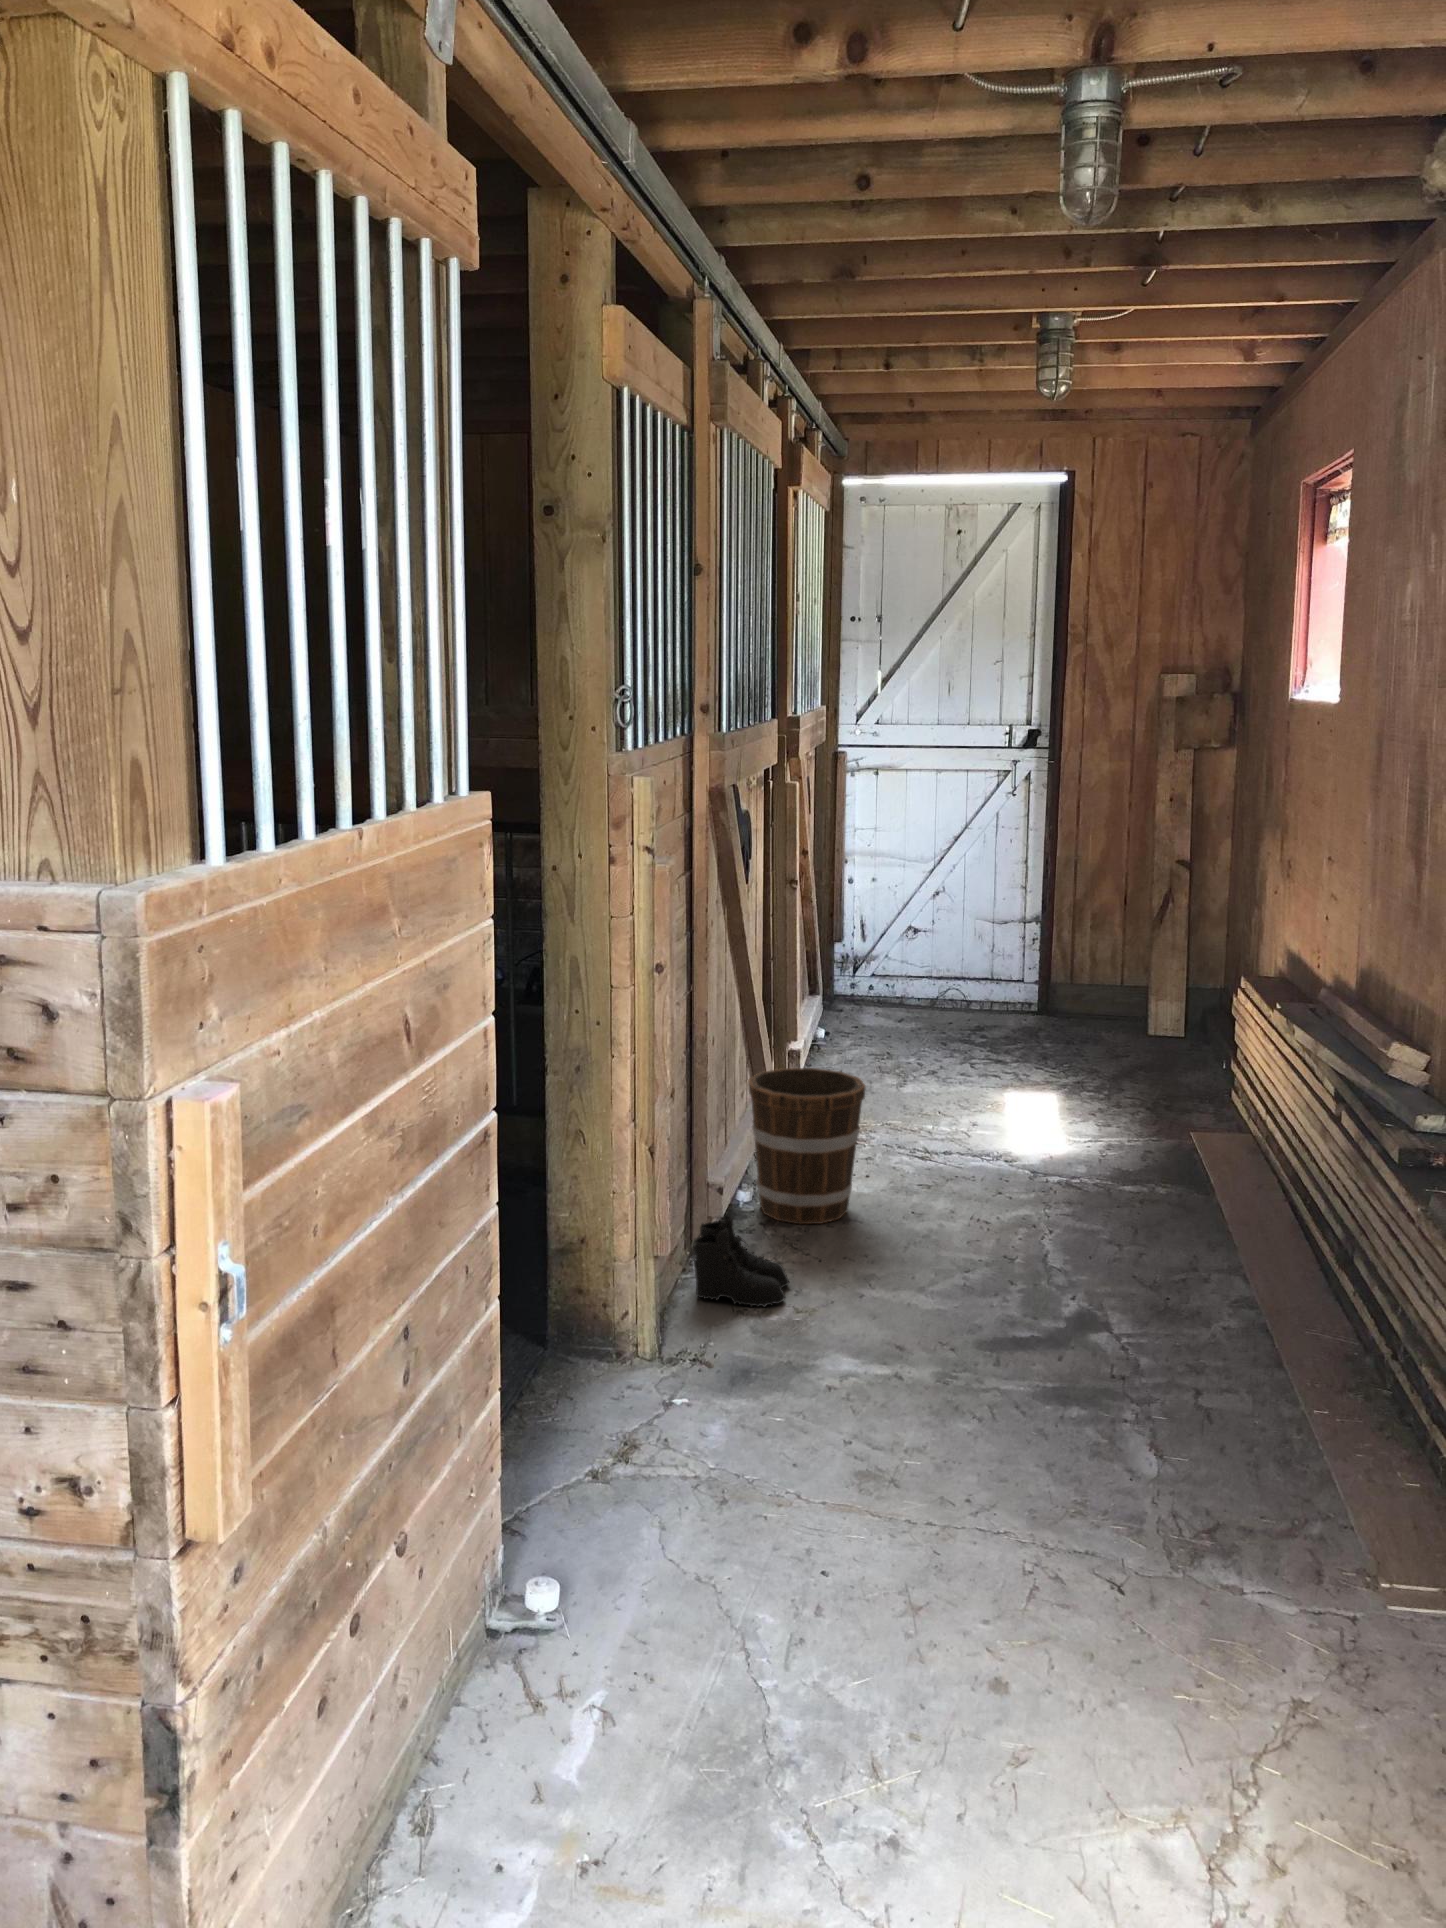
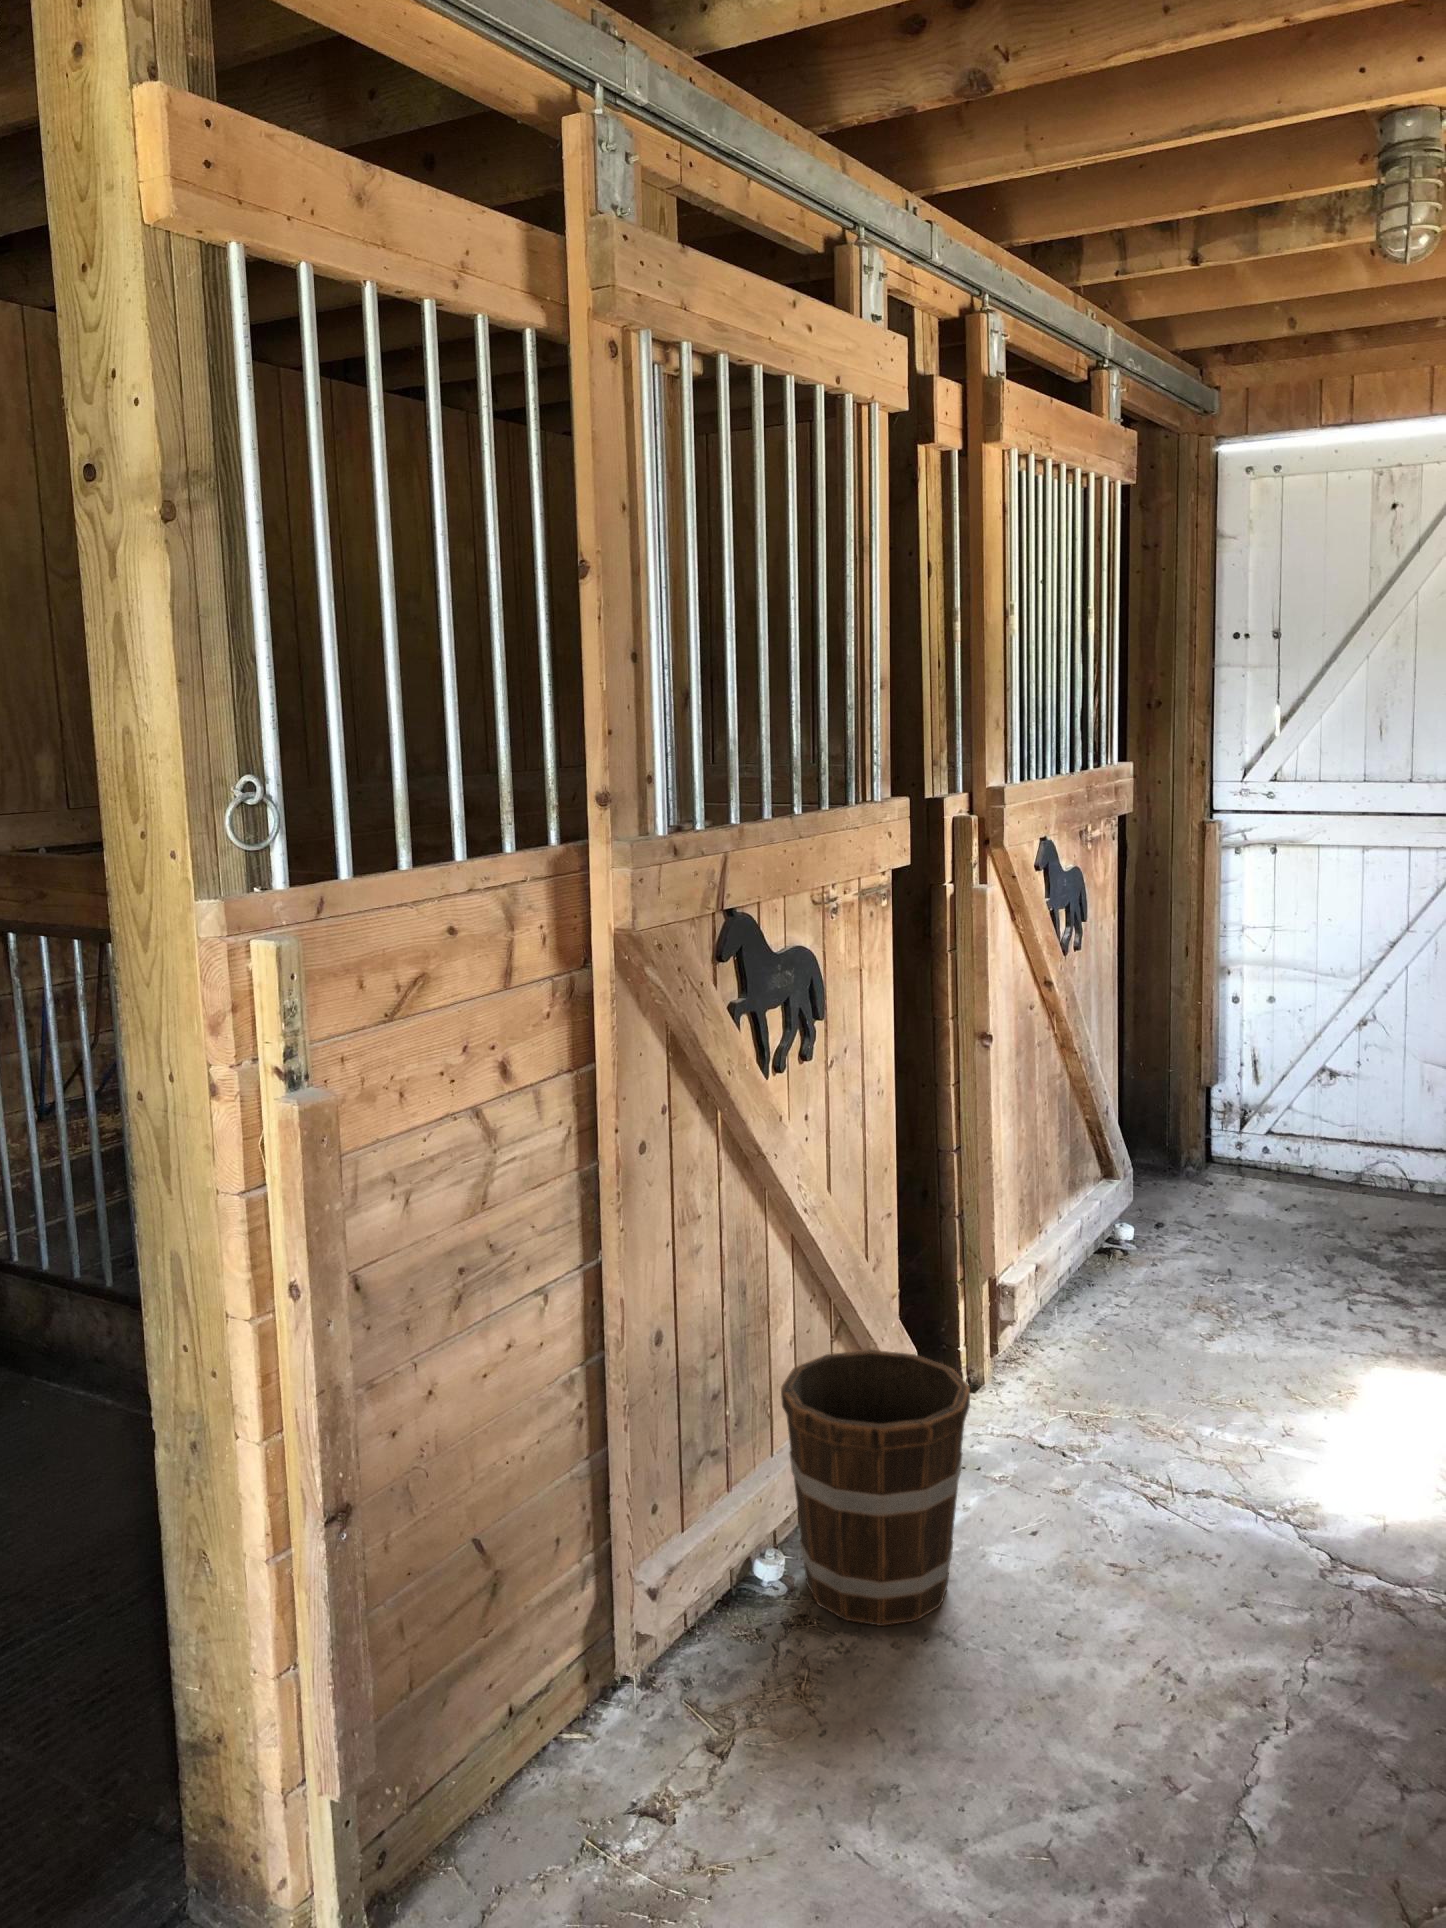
boots: present [691,1216,789,1307] -> none [546,1633,723,1823]

